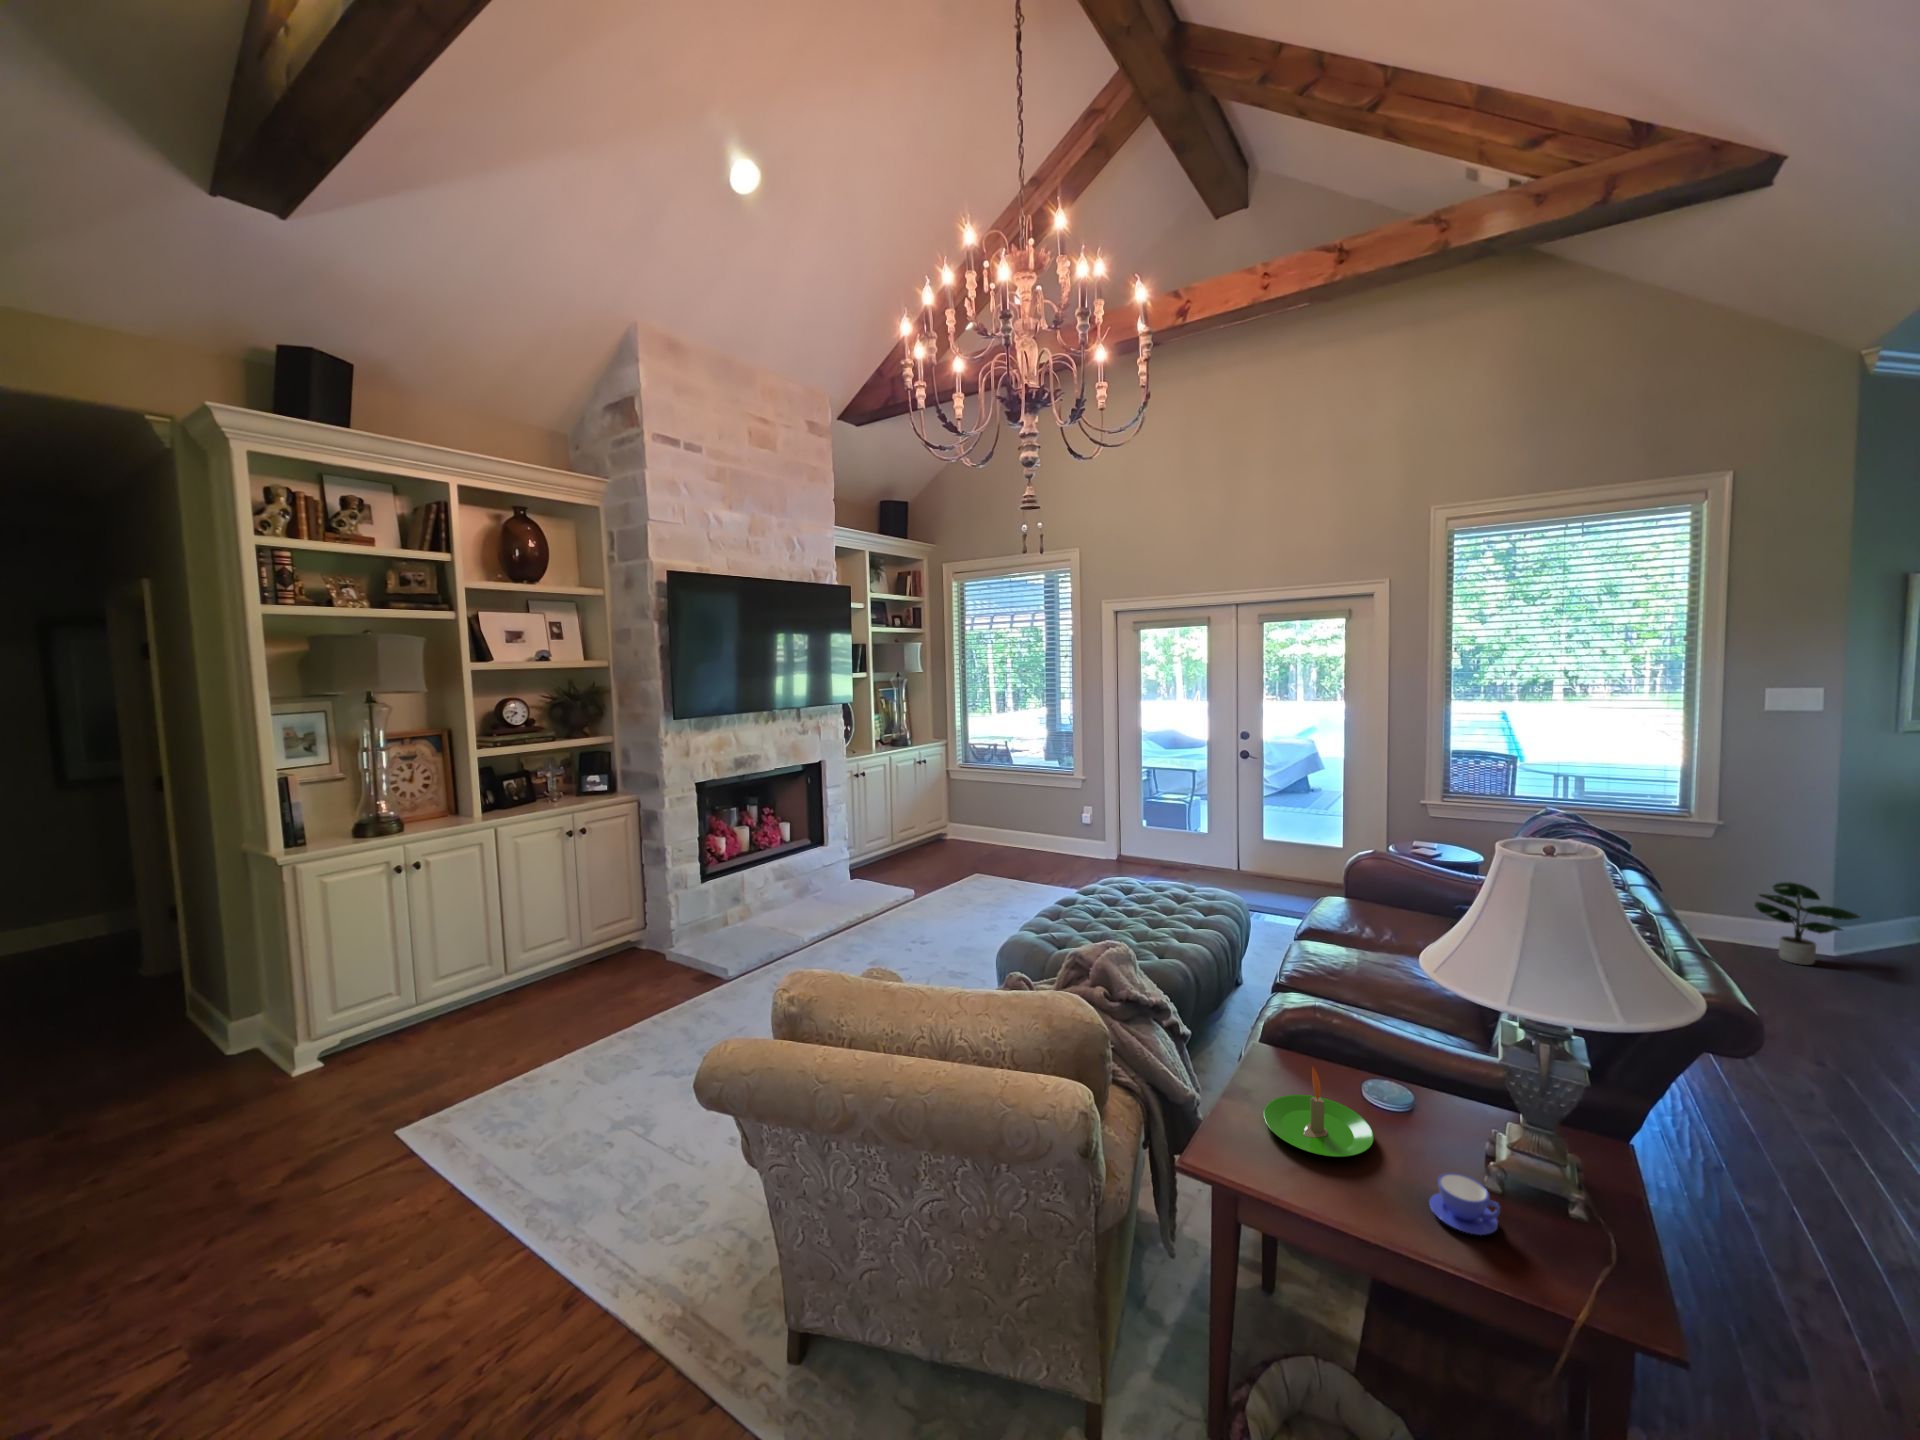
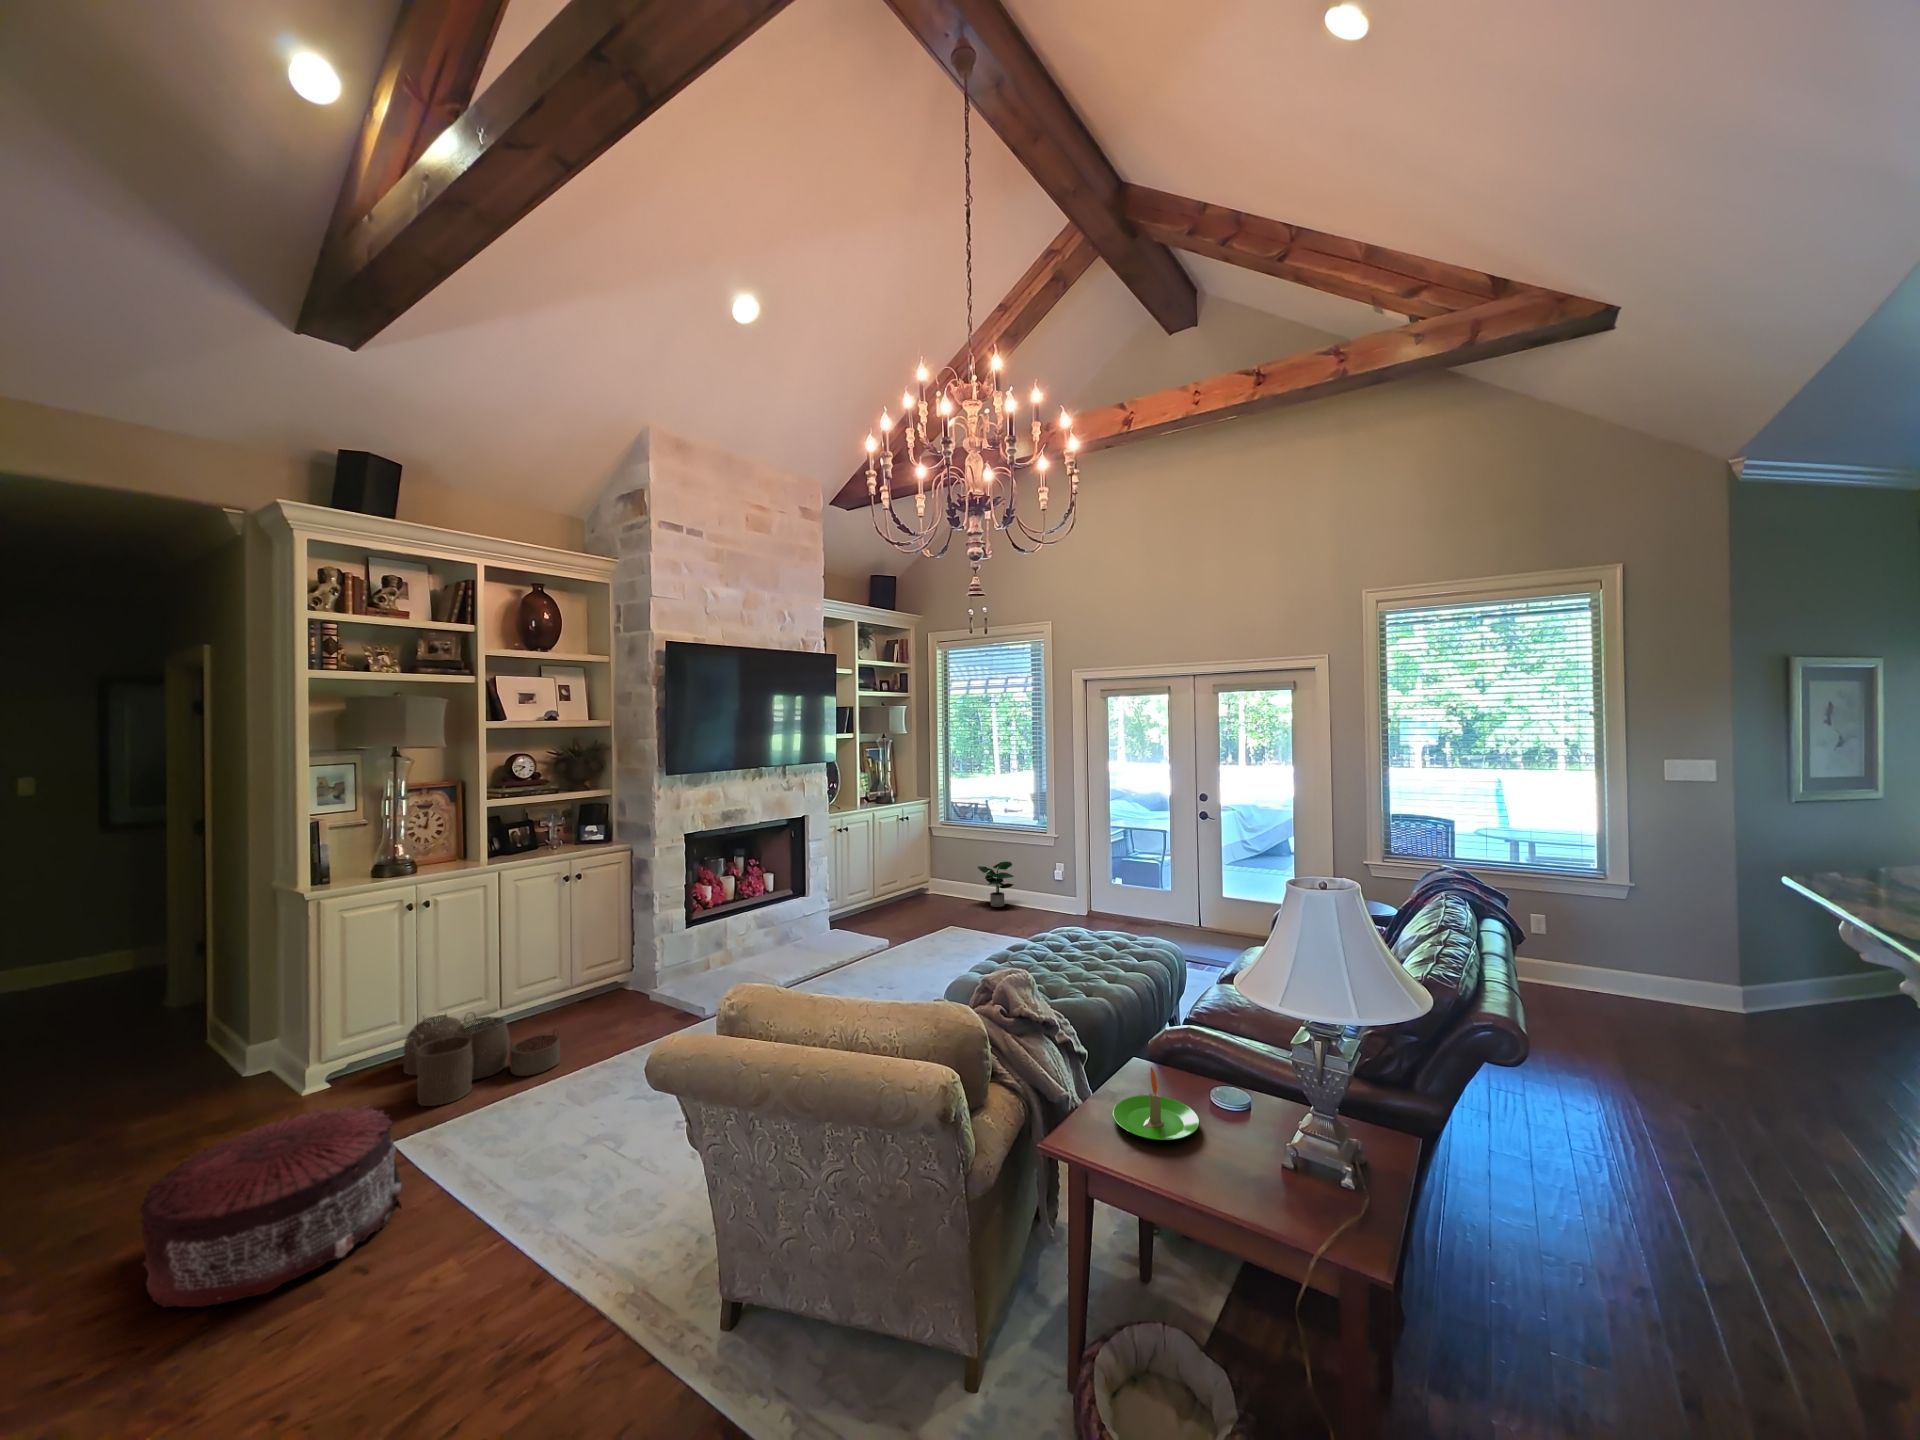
potted plant: present [1754,882,1861,965] -> present [977,861,1014,907]
woven basket: none [404,982,578,1089] -> present [403,1013,560,1106]
pouf: none [109,1098,416,1347] -> present [140,1105,401,1307]
teacup: present [1429,1173,1500,1235] -> none [1226,1150,1277,1197]

